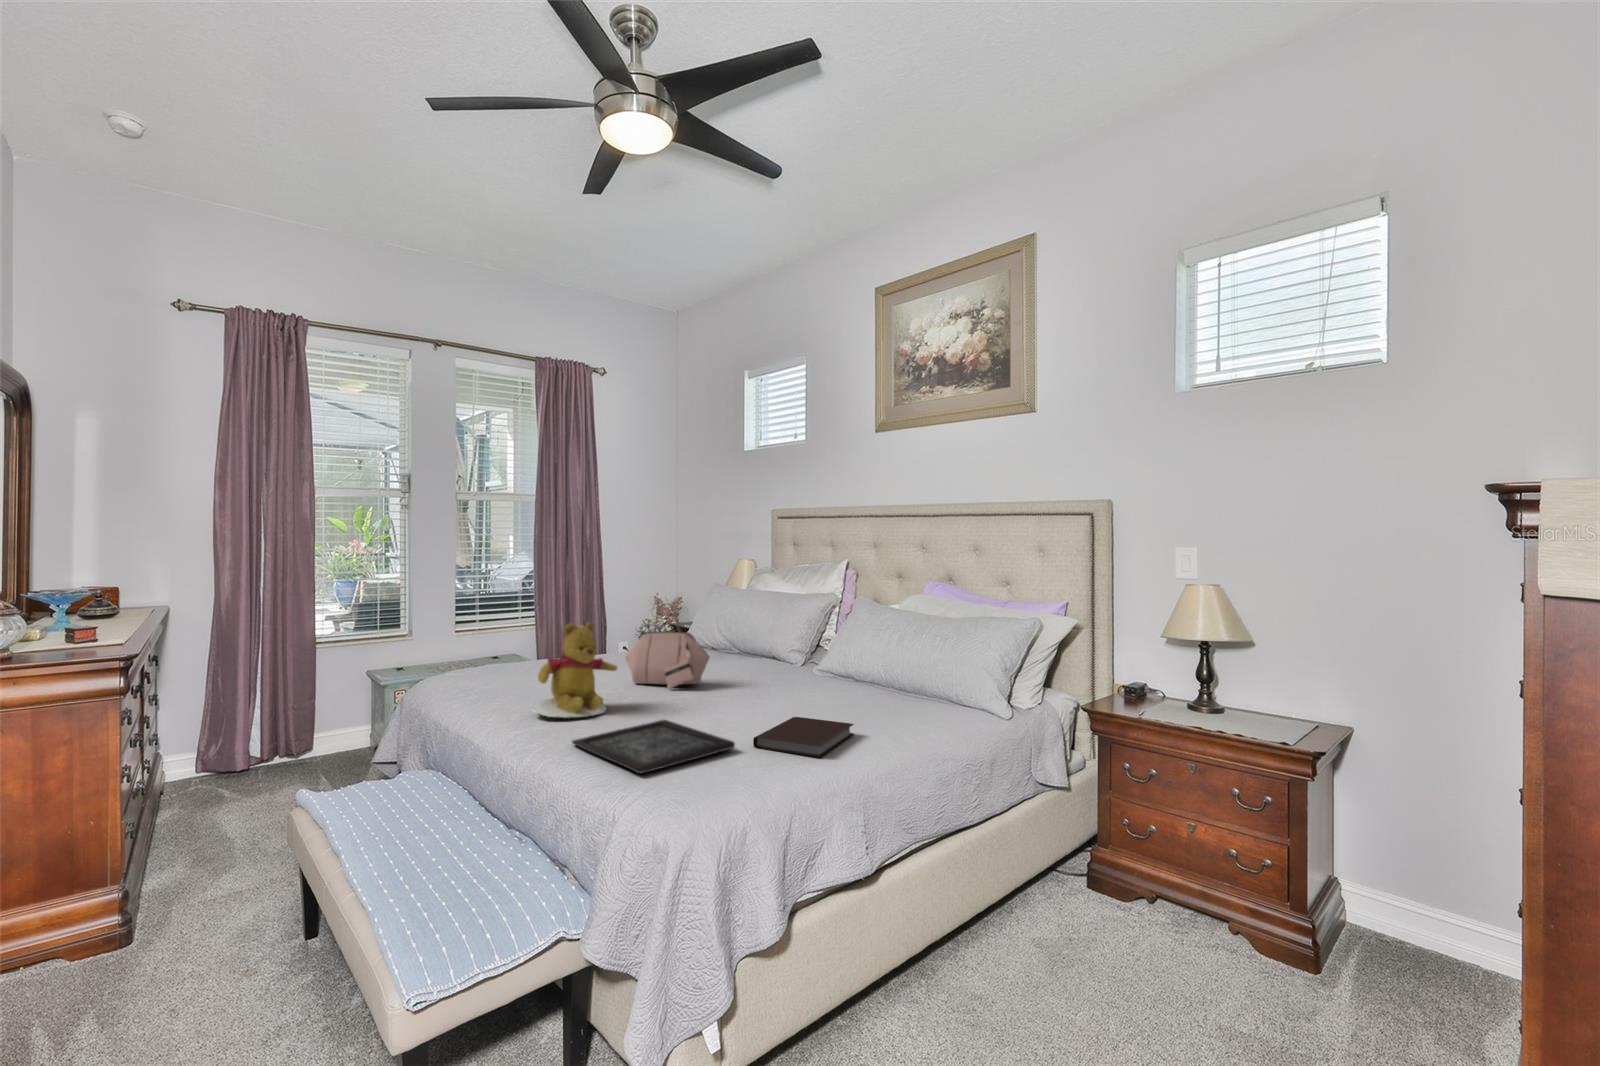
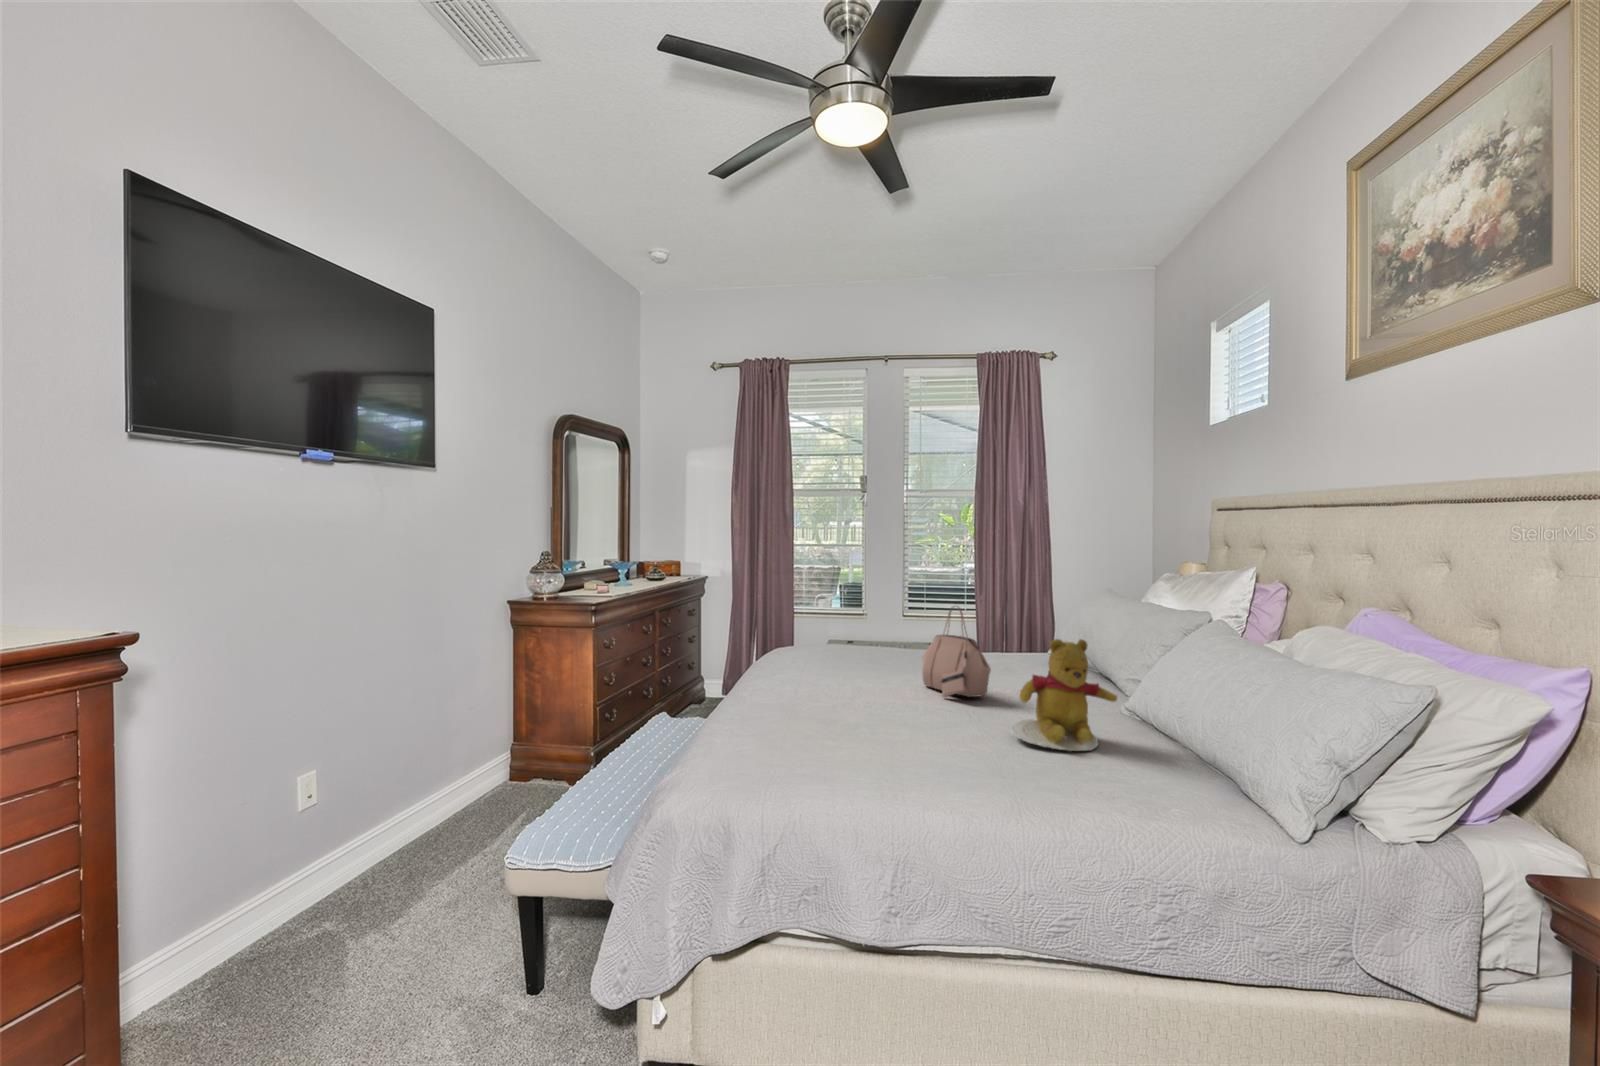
teddy bear: present [532,622,617,718] -> present [1011,639,1117,751]
notebook: present [753,717,853,757] -> none [896,754,1031,805]
tray: present [572,720,735,773] -> none [750,724,871,769]

